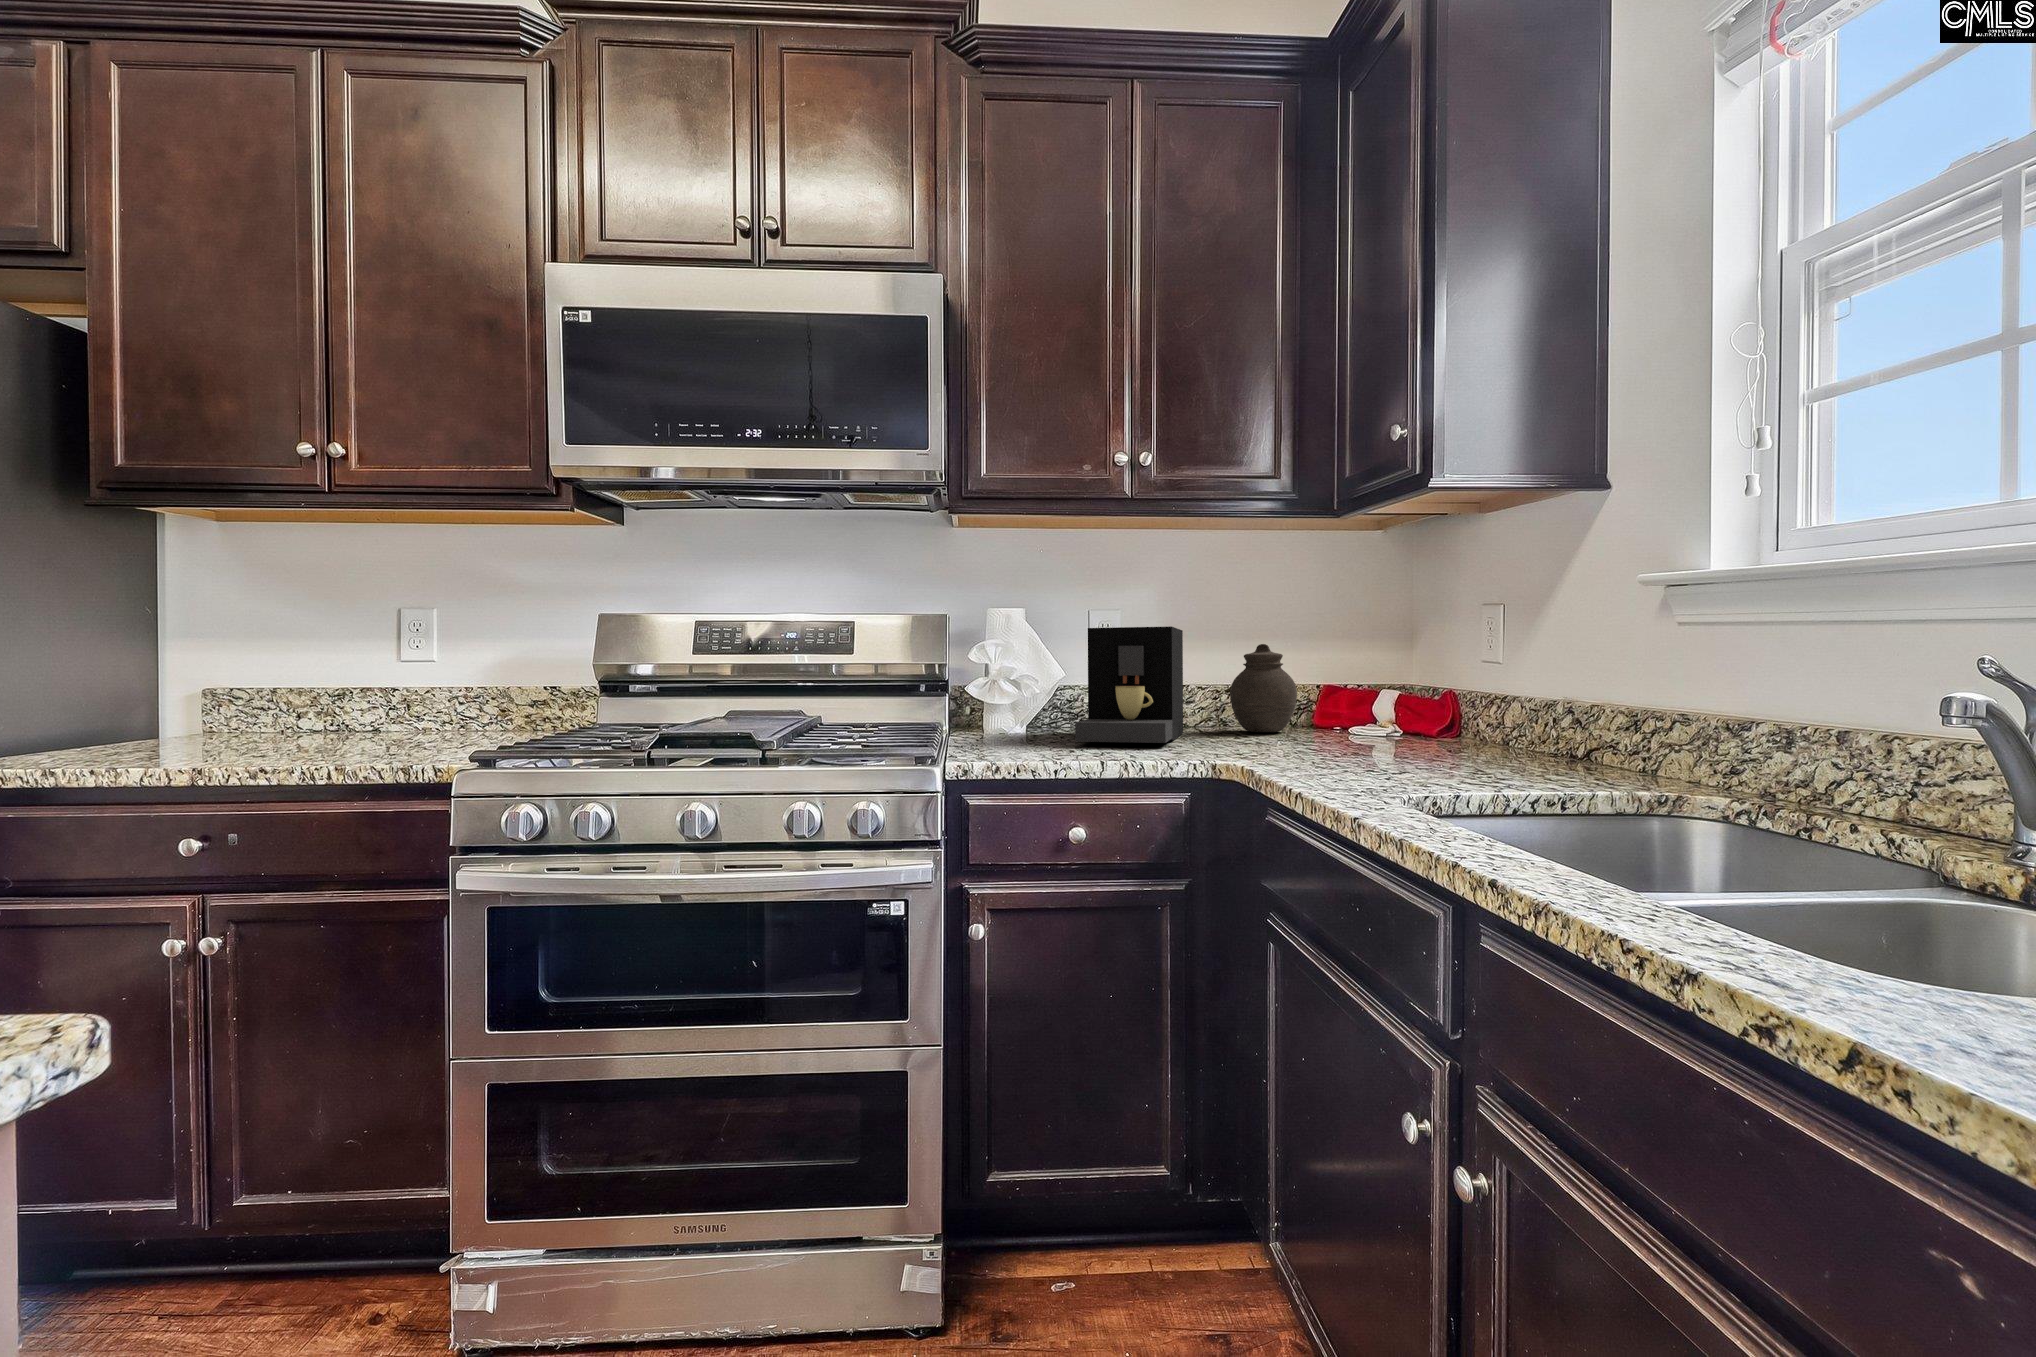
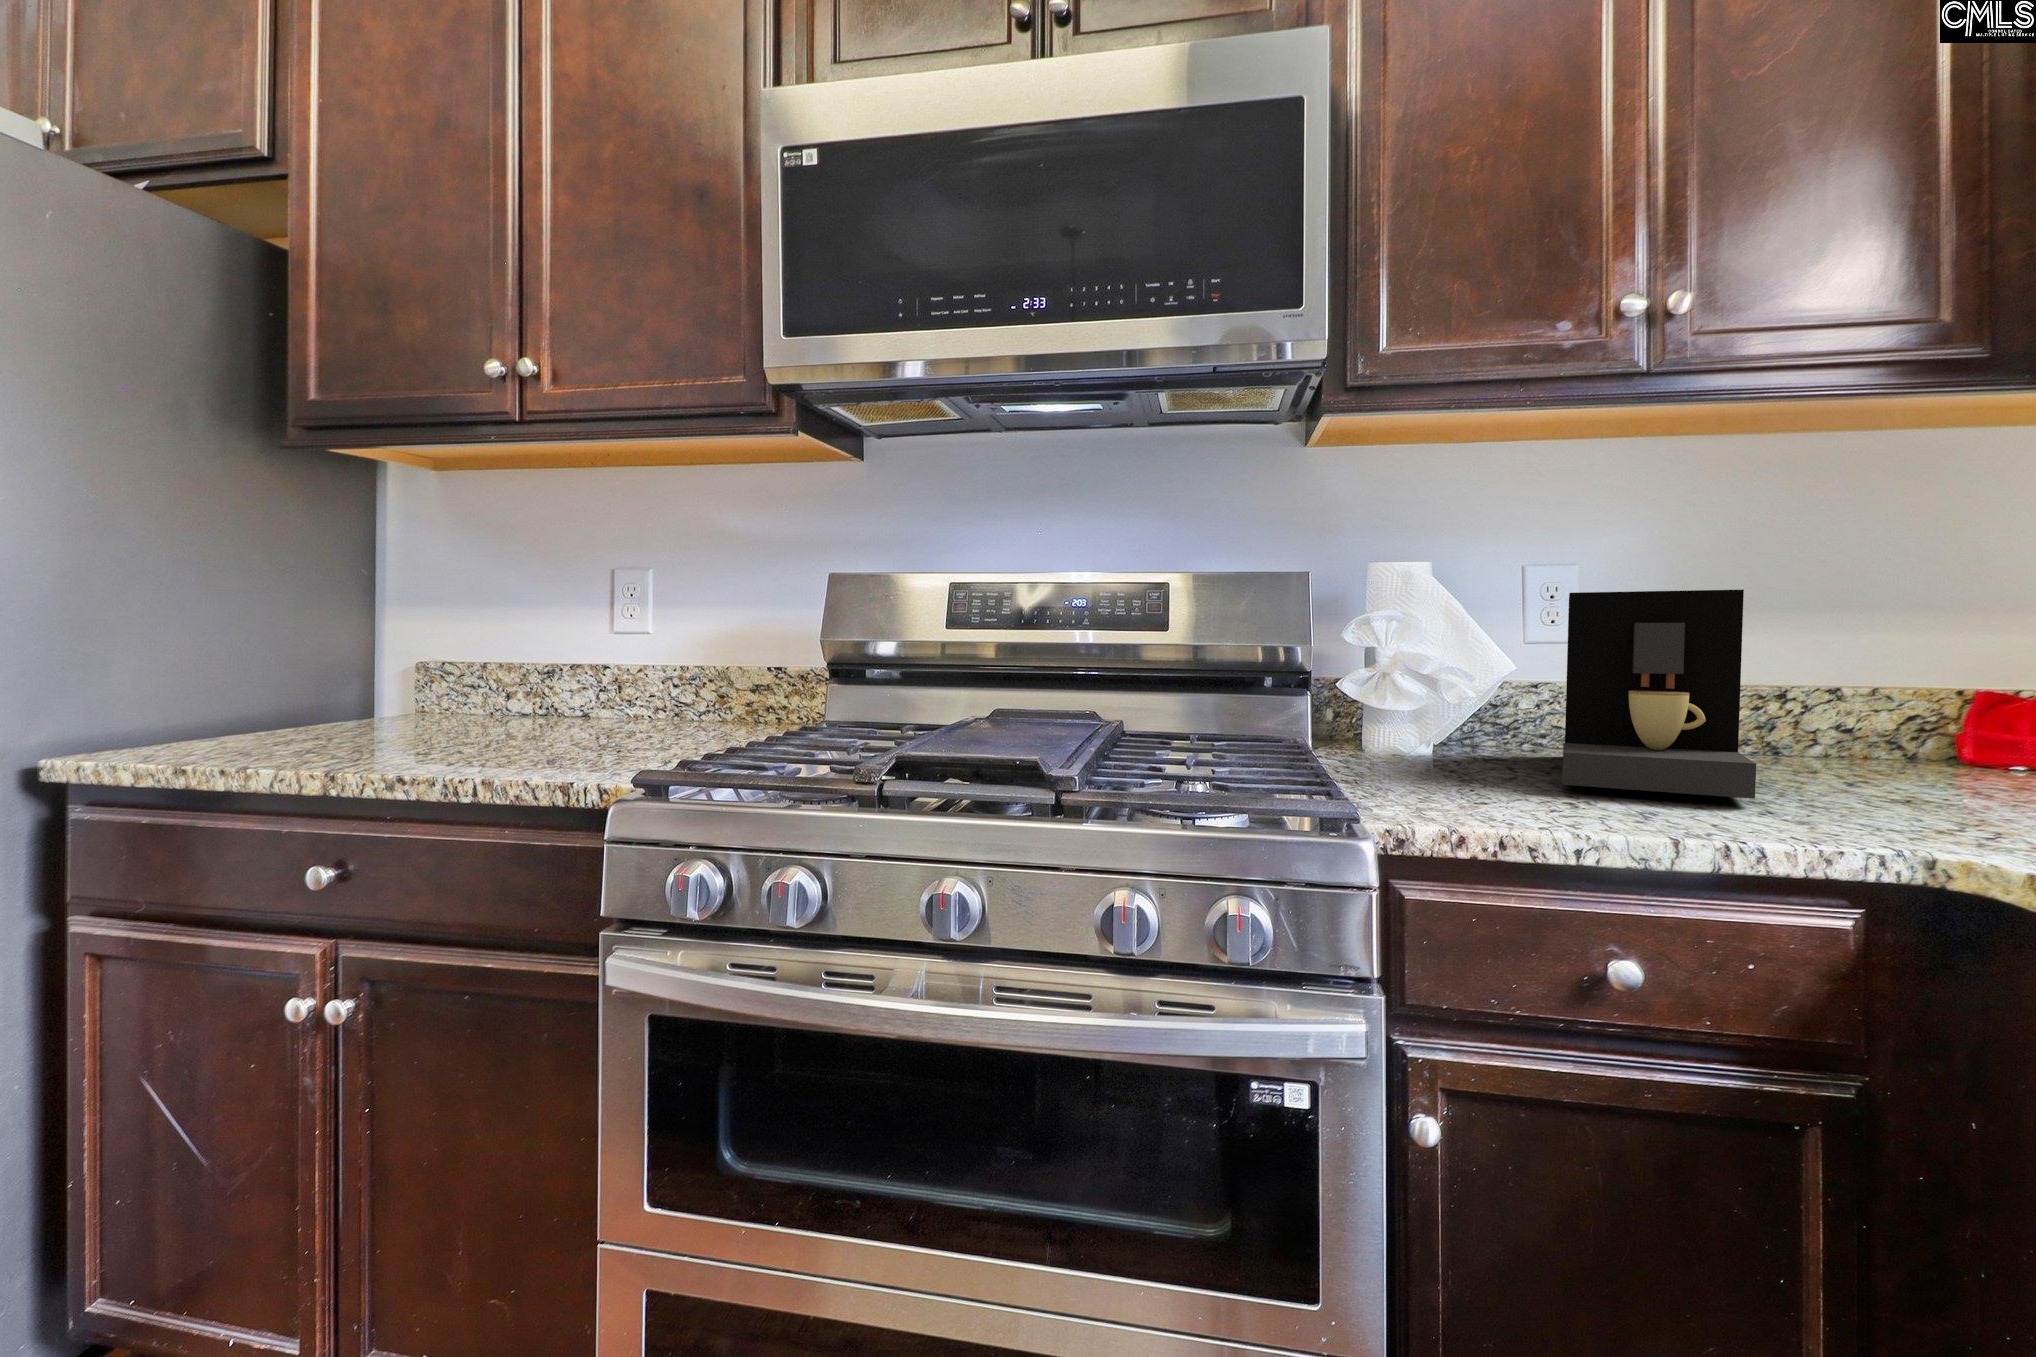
jar: present [1230,644,1297,732] -> none [1804,621,1954,774]

